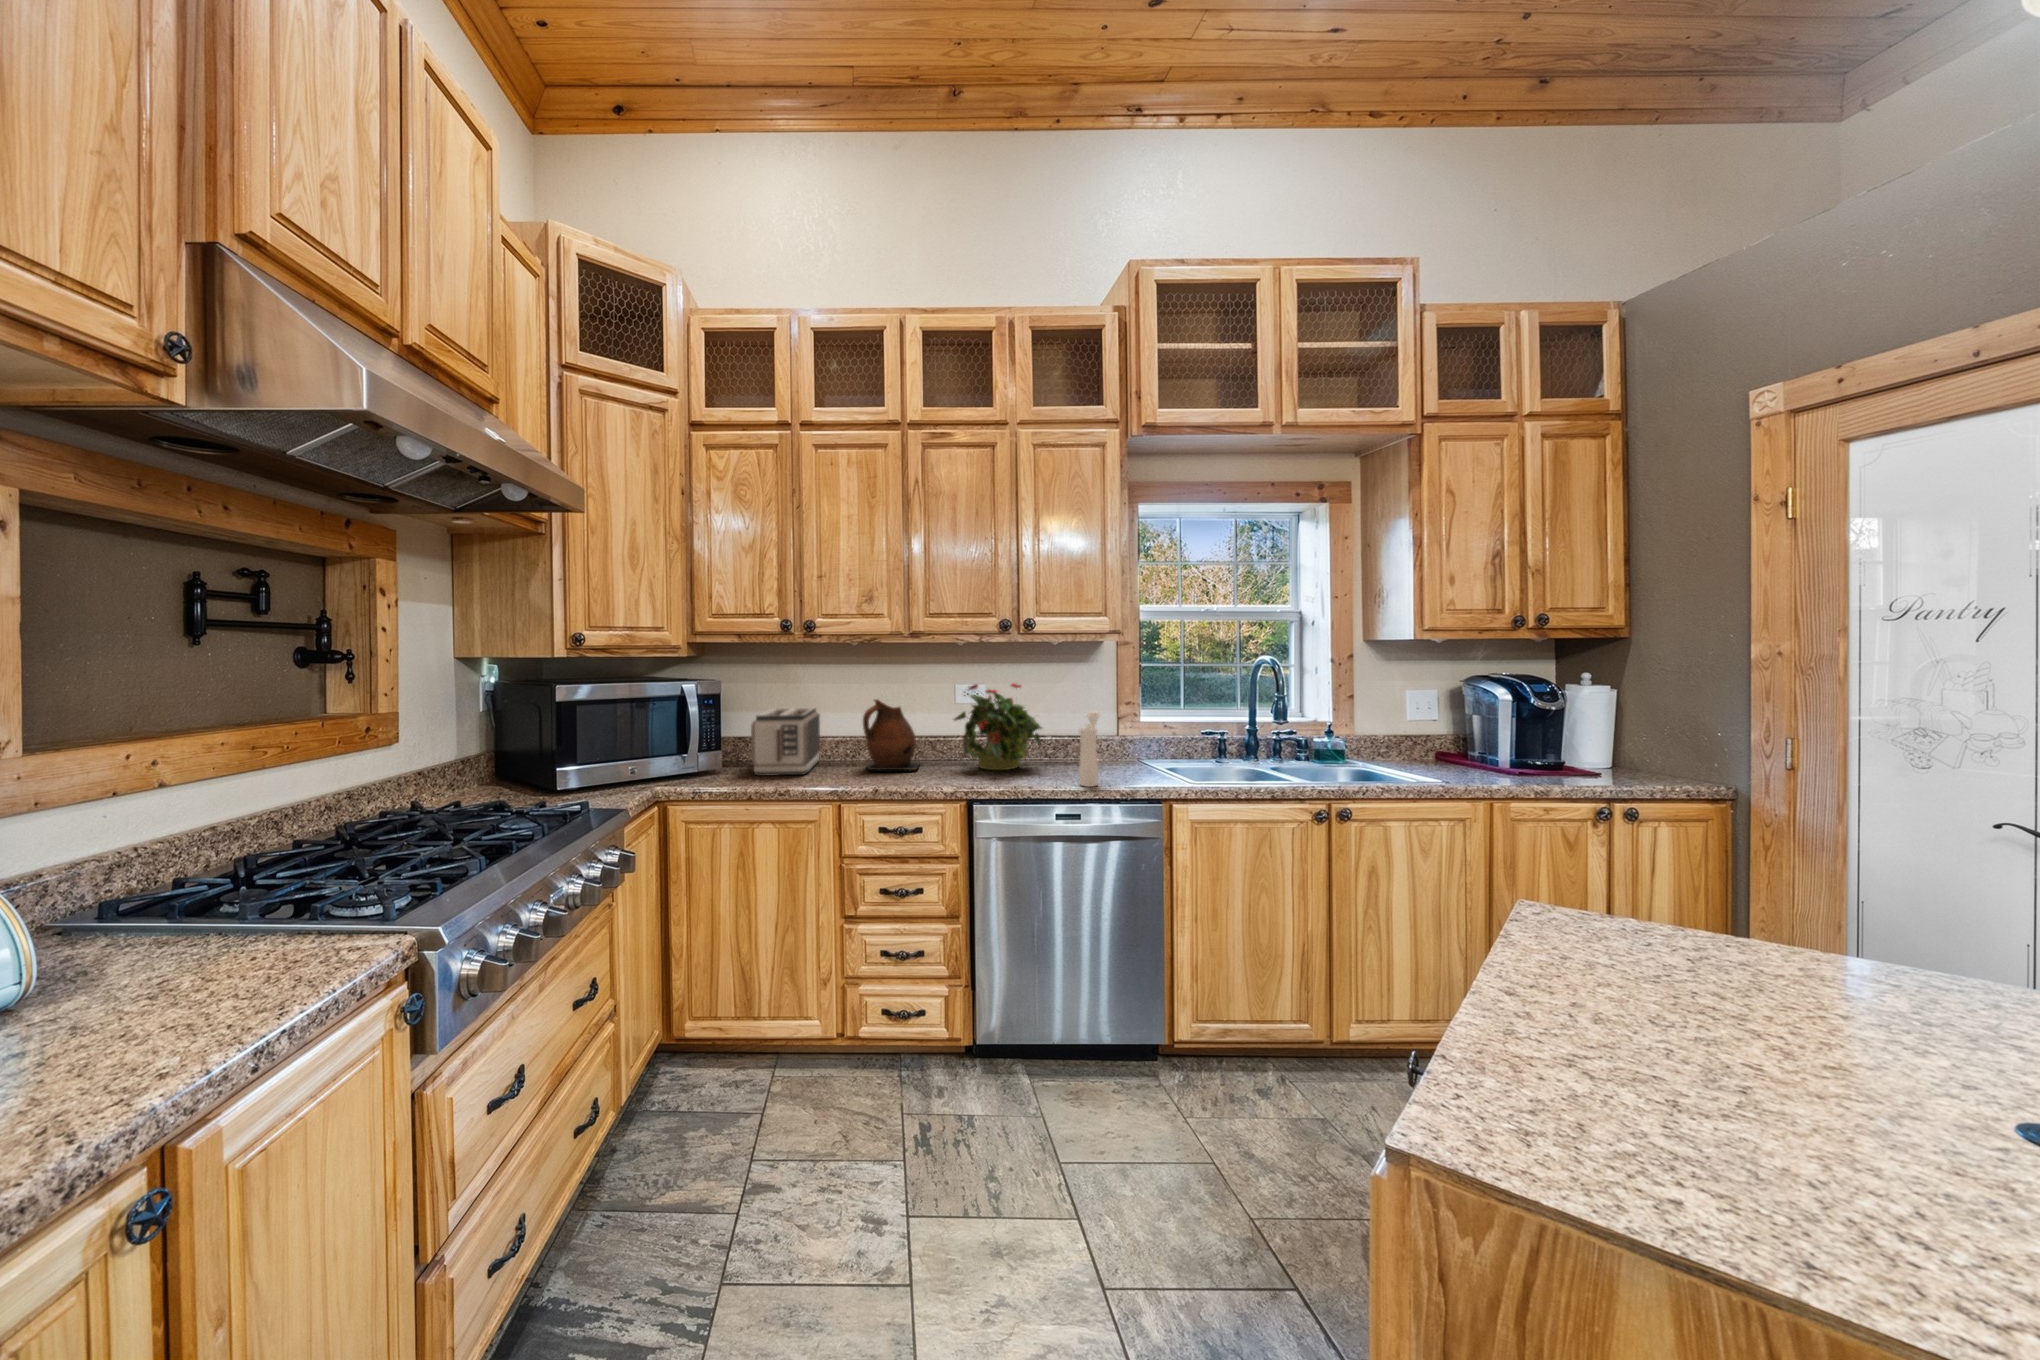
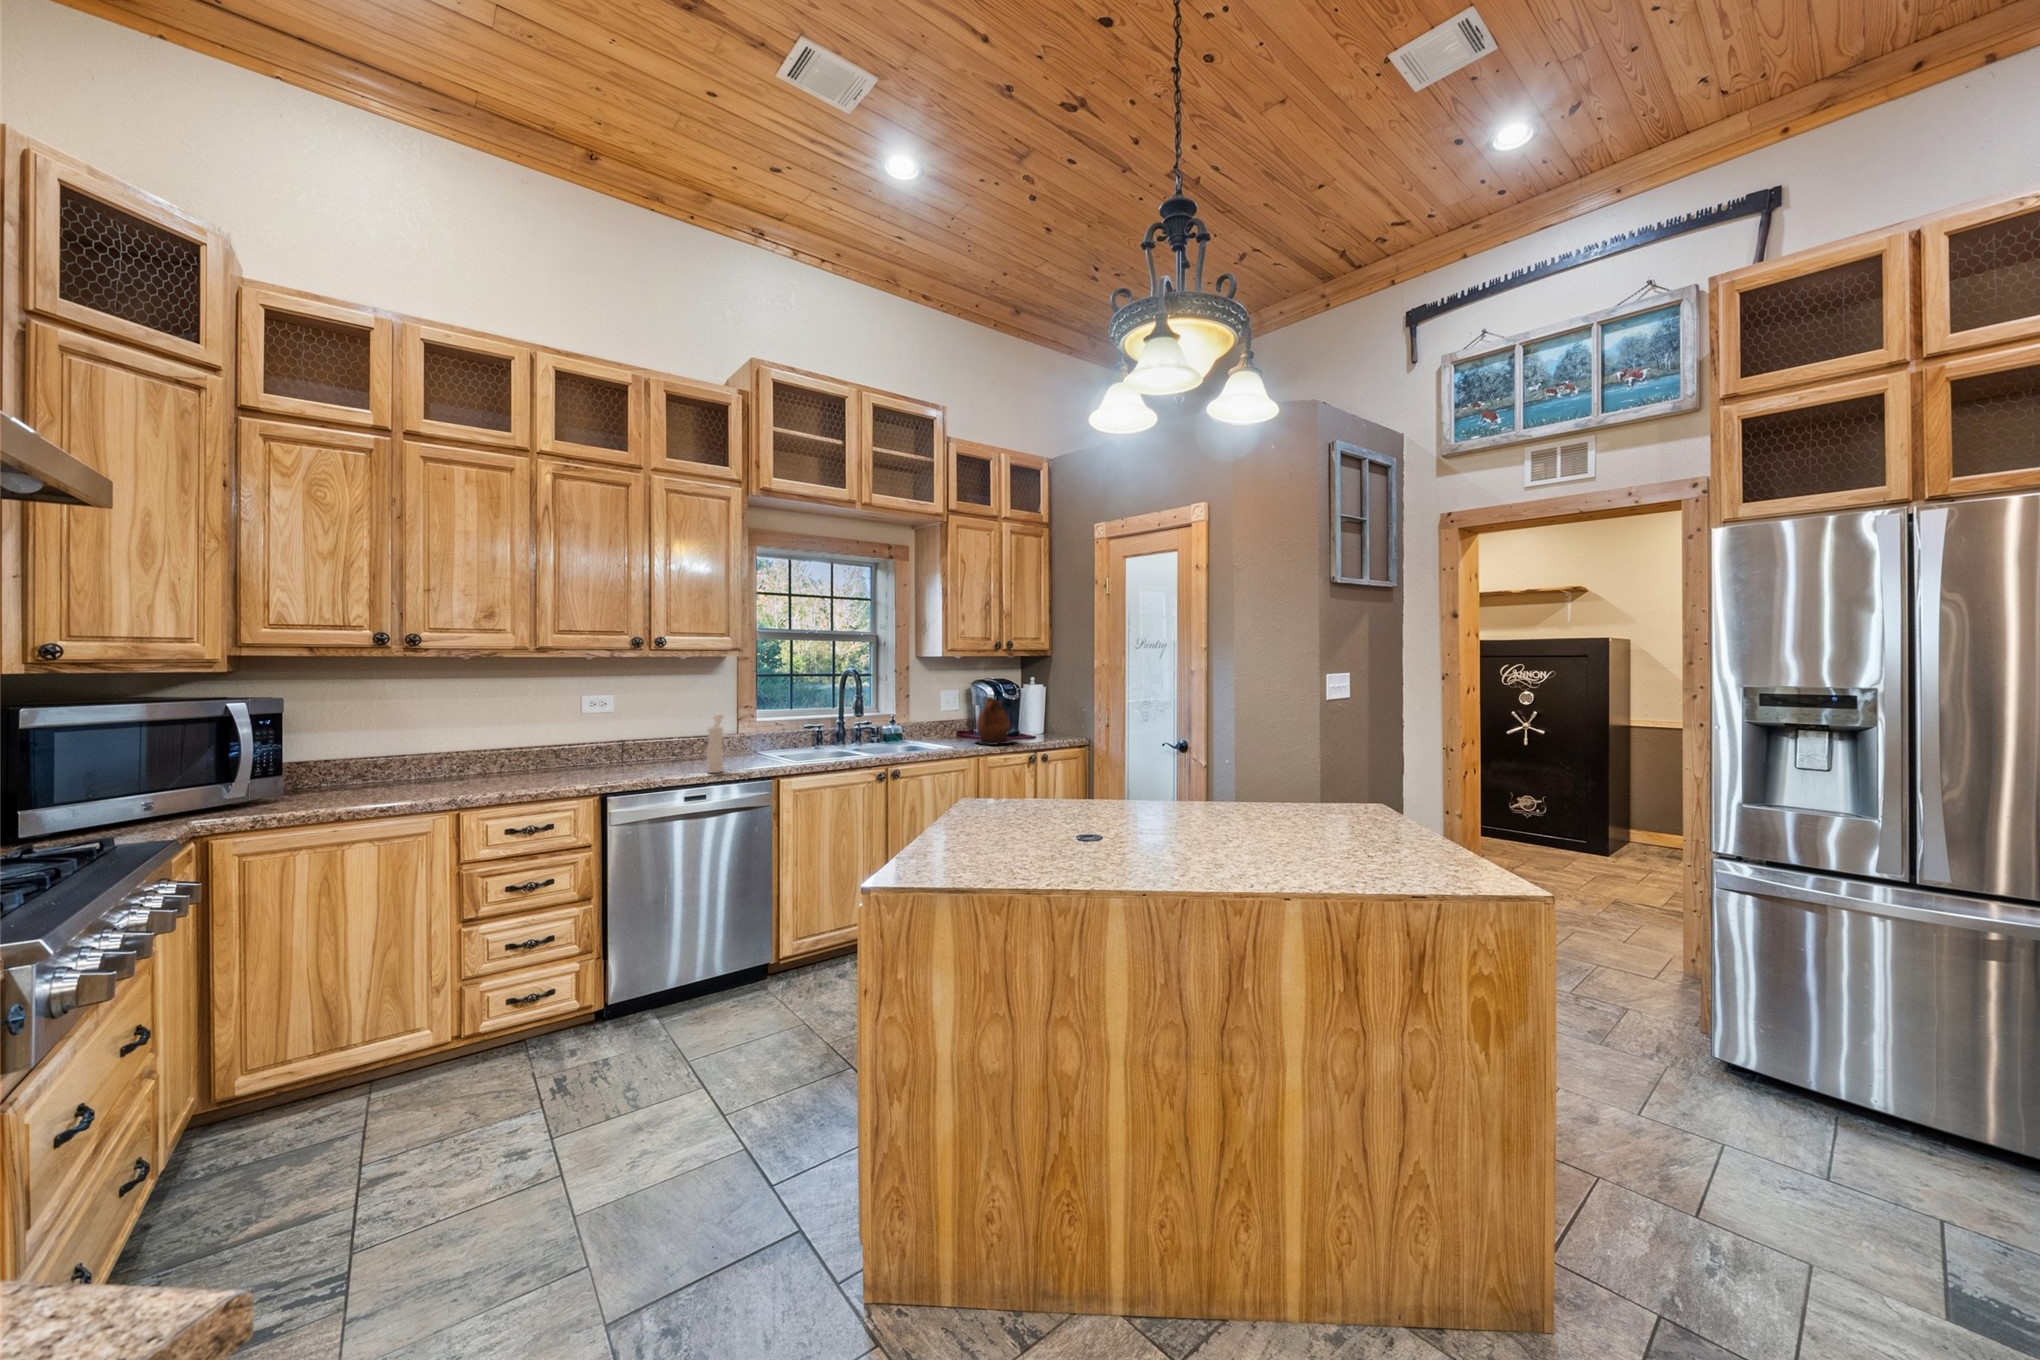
potted plant: present [954,683,1042,770] -> none [577,691,670,768]
ceramic pitcher: present [863,699,919,770] -> present [976,697,1013,745]
toaster: present [751,708,820,776] -> none [324,722,408,797]

